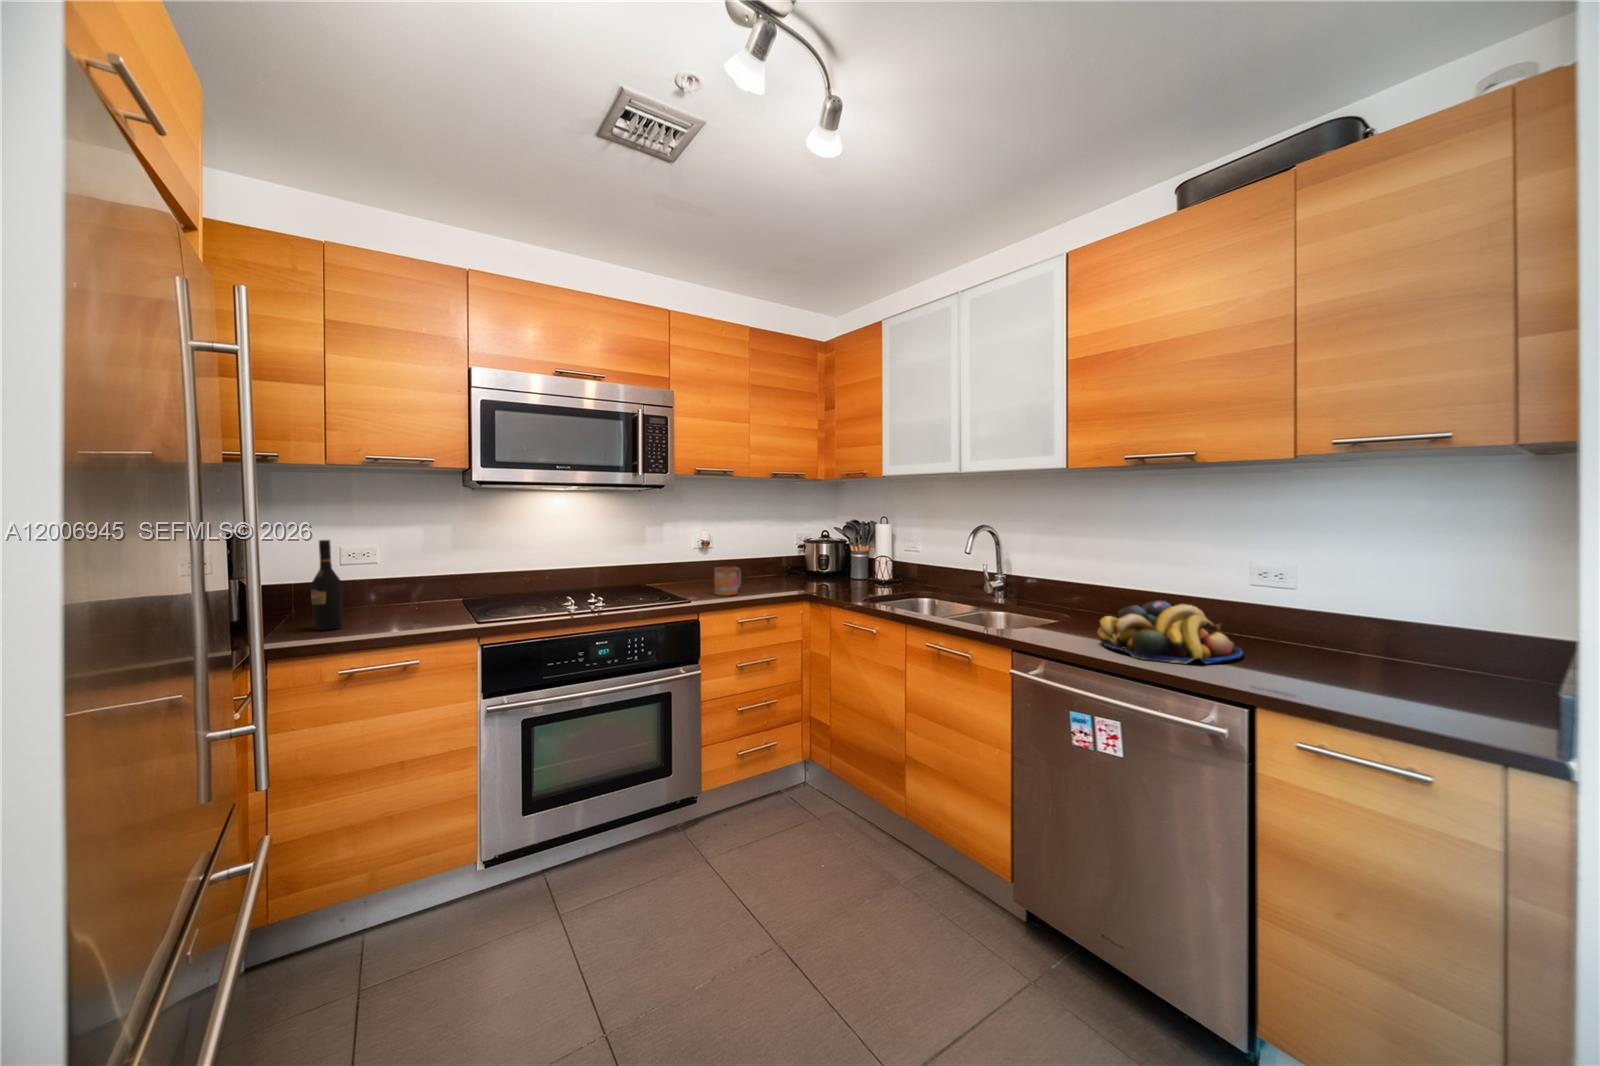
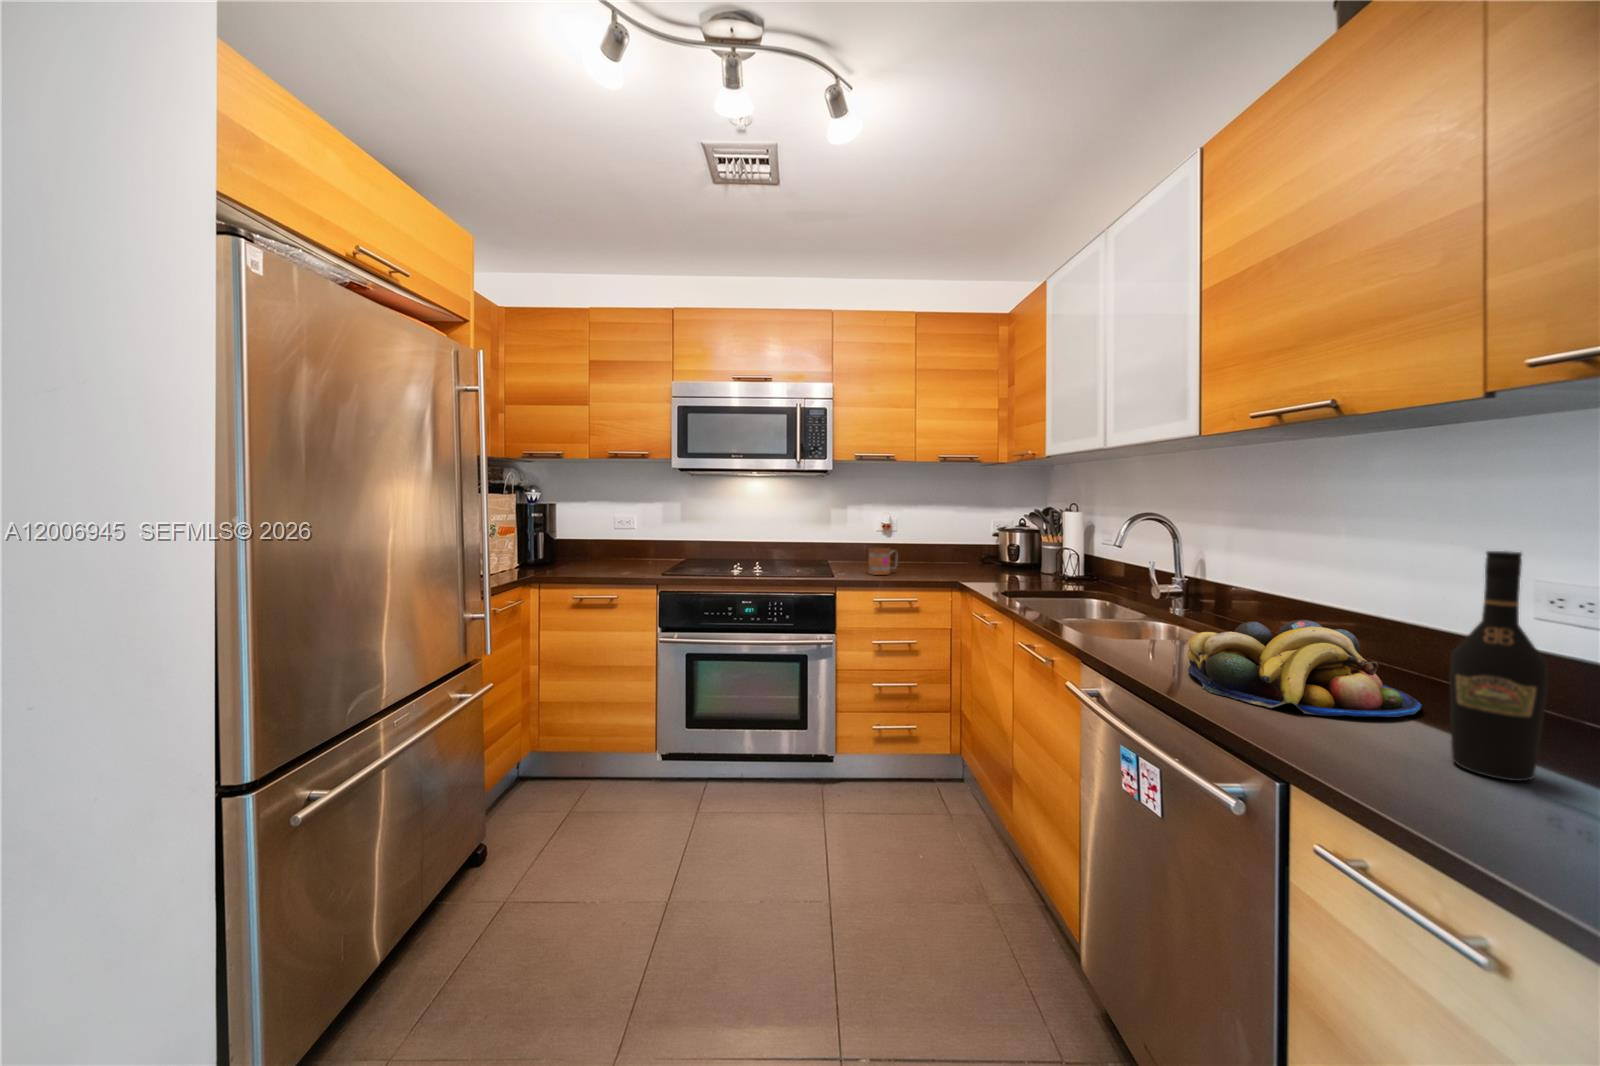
wine bottle: present [311,540,343,630] -> present [1450,551,1548,781]

